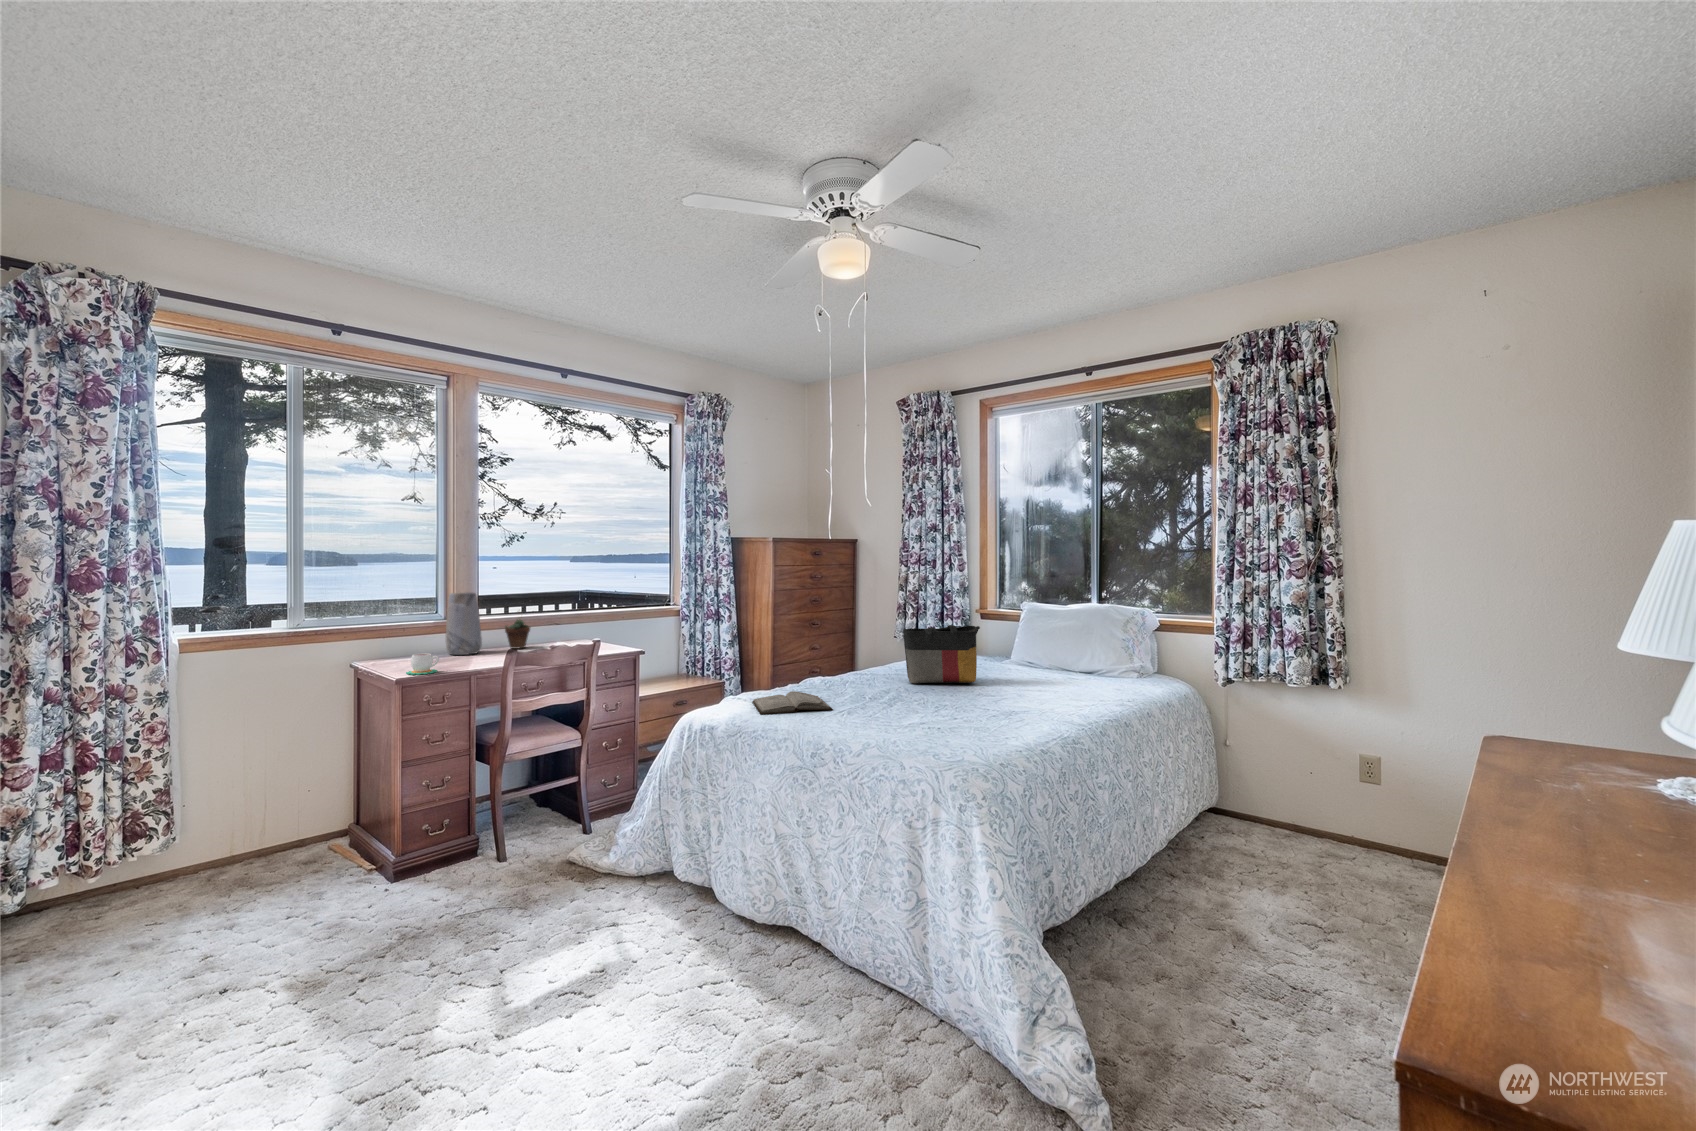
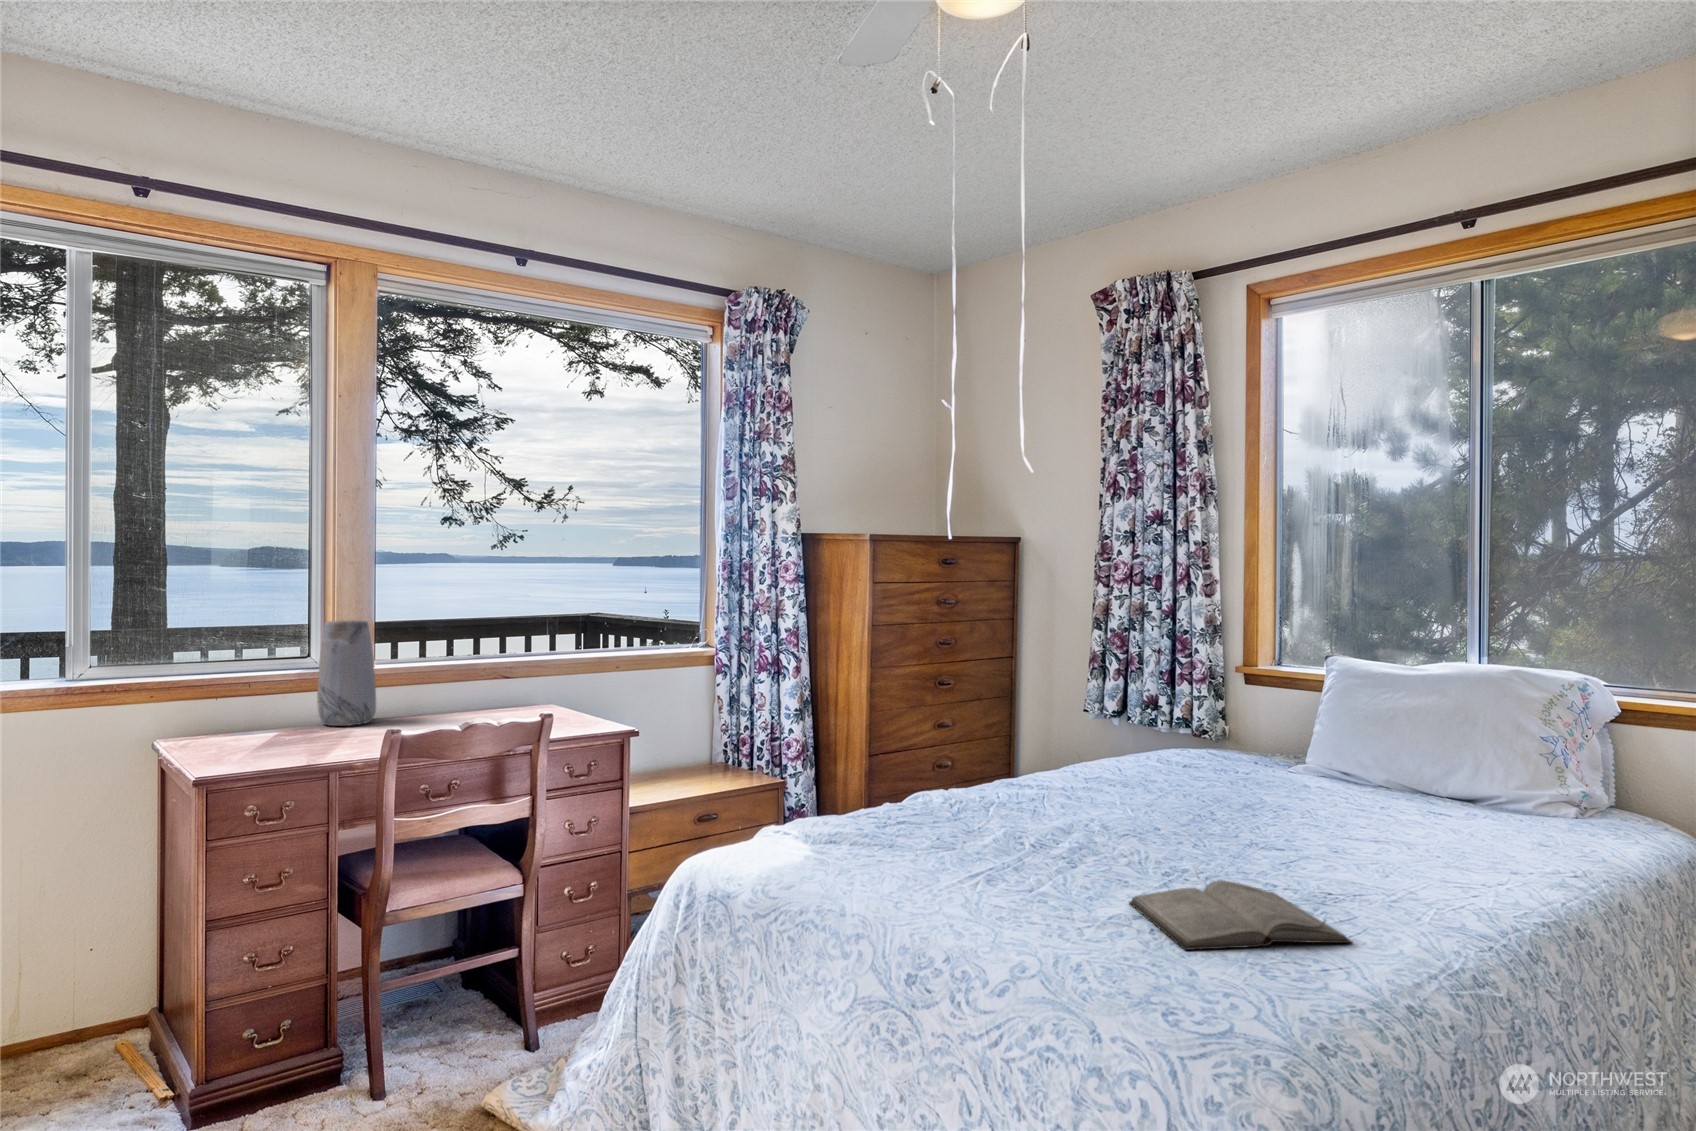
succulent plant: present [505,619,530,649] -> none [417,651,459,716]
tote bag: present [903,625,980,683] -> none [1106,701,1261,815]
mug: present [406,653,439,675] -> none [224,726,281,764]
diary: present [752,691,833,714] -> present [1129,880,1352,950]

